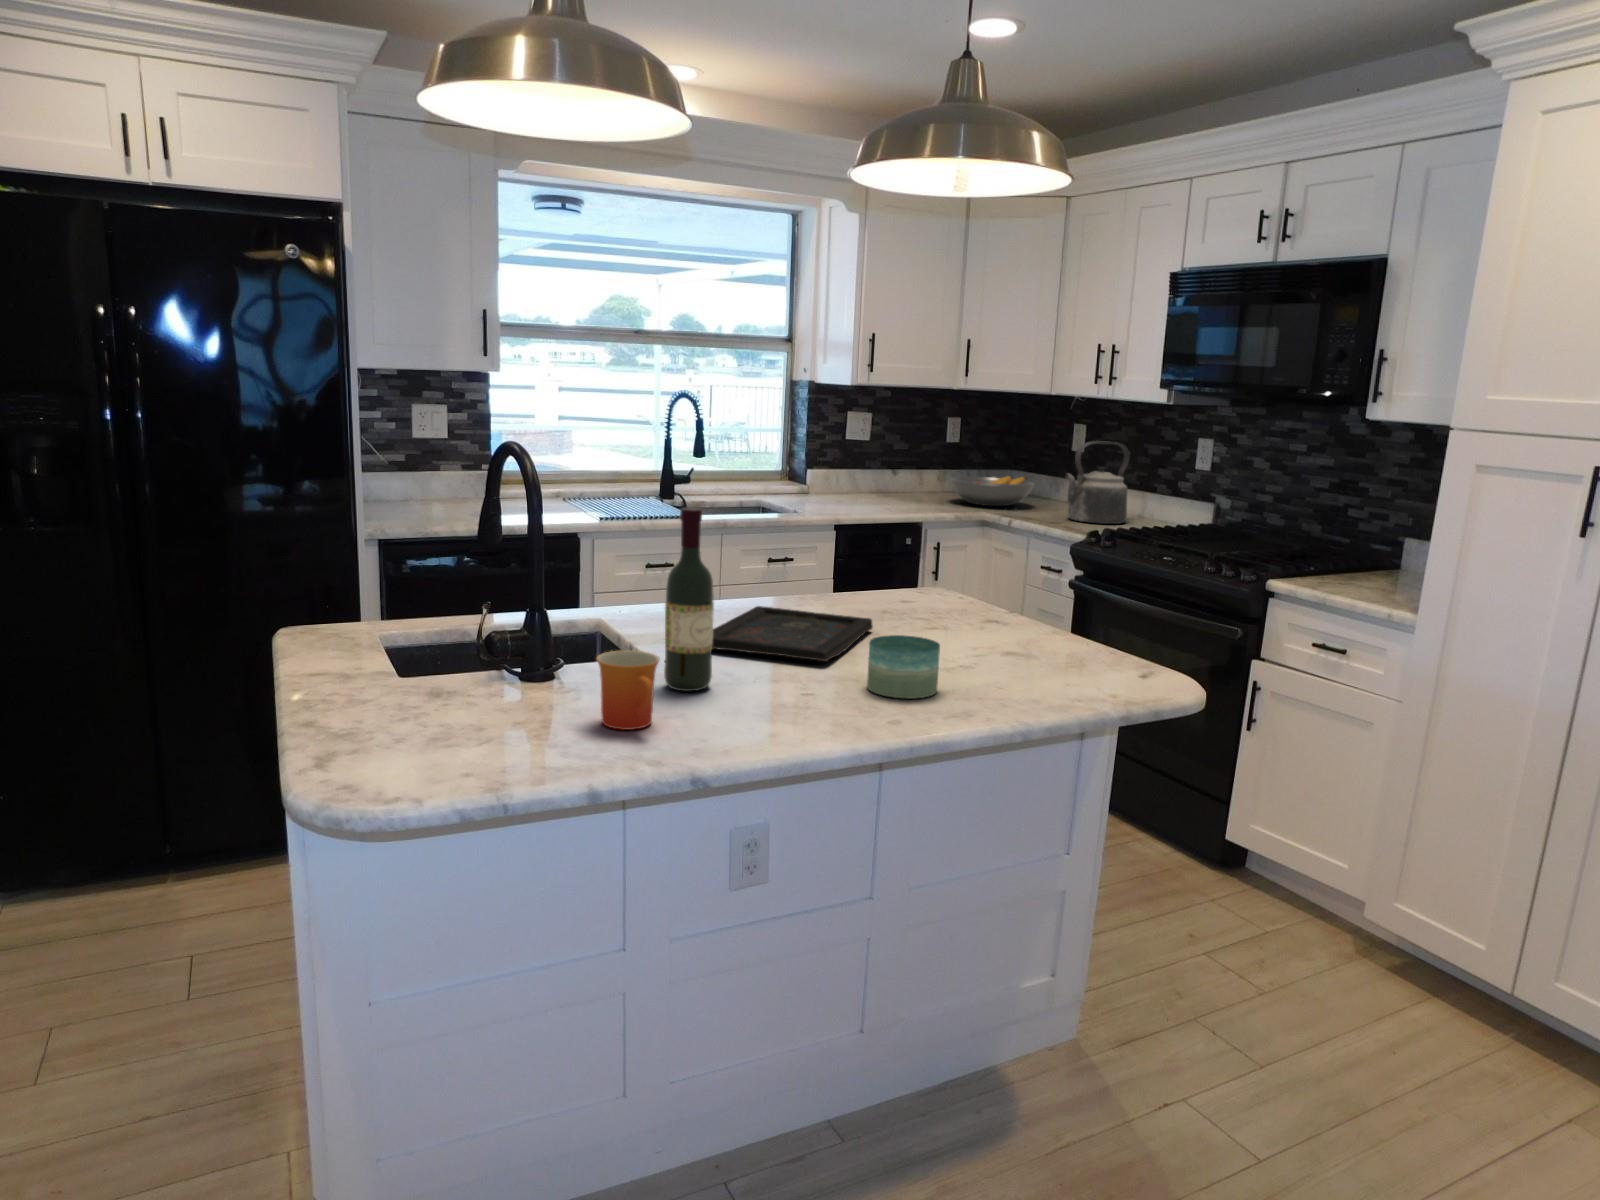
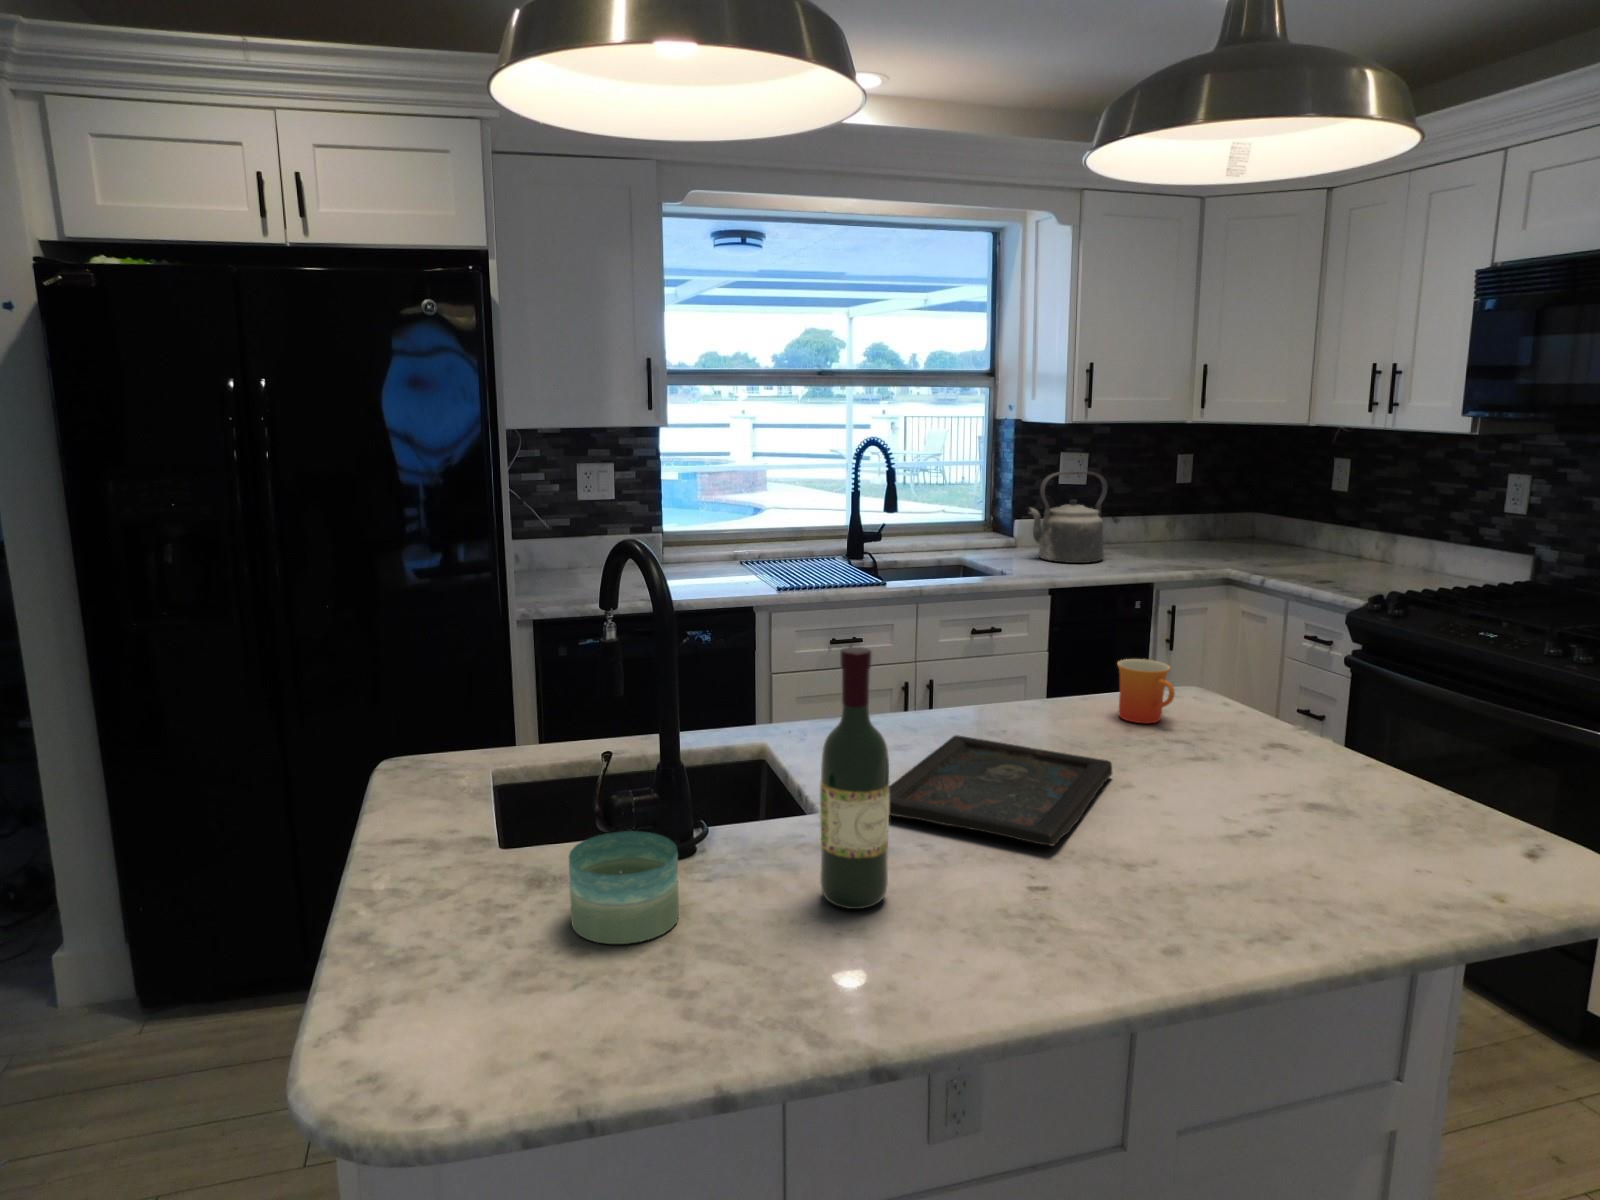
kettle: present [1066,441,1129,524] -> present [1029,471,1107,563]
fruit bowl: present [950,476,1034,506] -> none [1181,522,1289,558]
candle: present [867,635,940,698] -> present [569,831,679,944]
mug: present [597,650,660,730] -> present [1117,659,1175,723]

